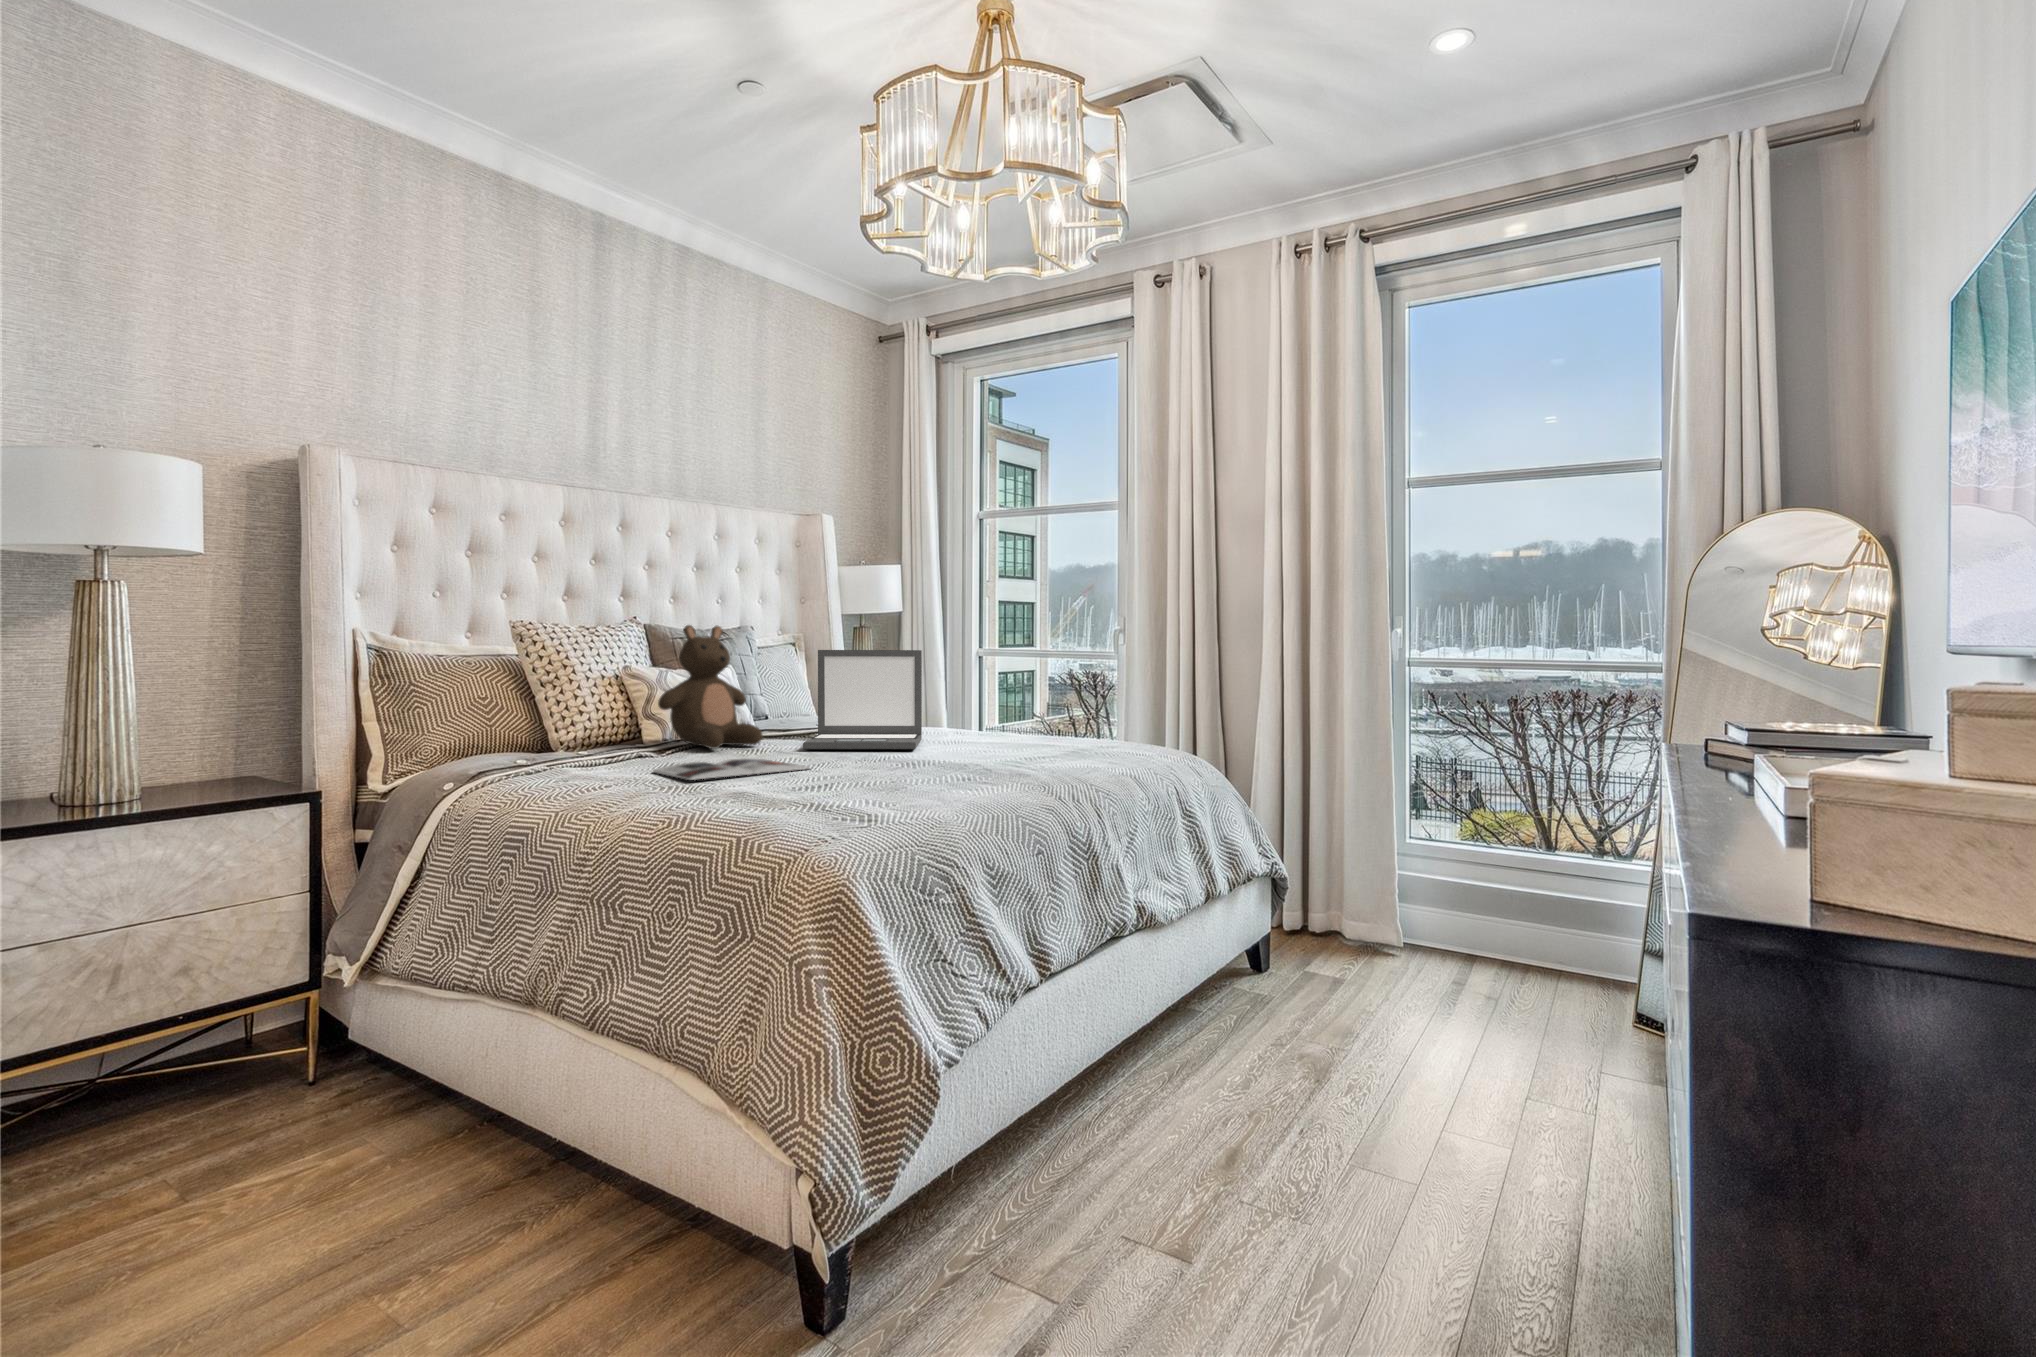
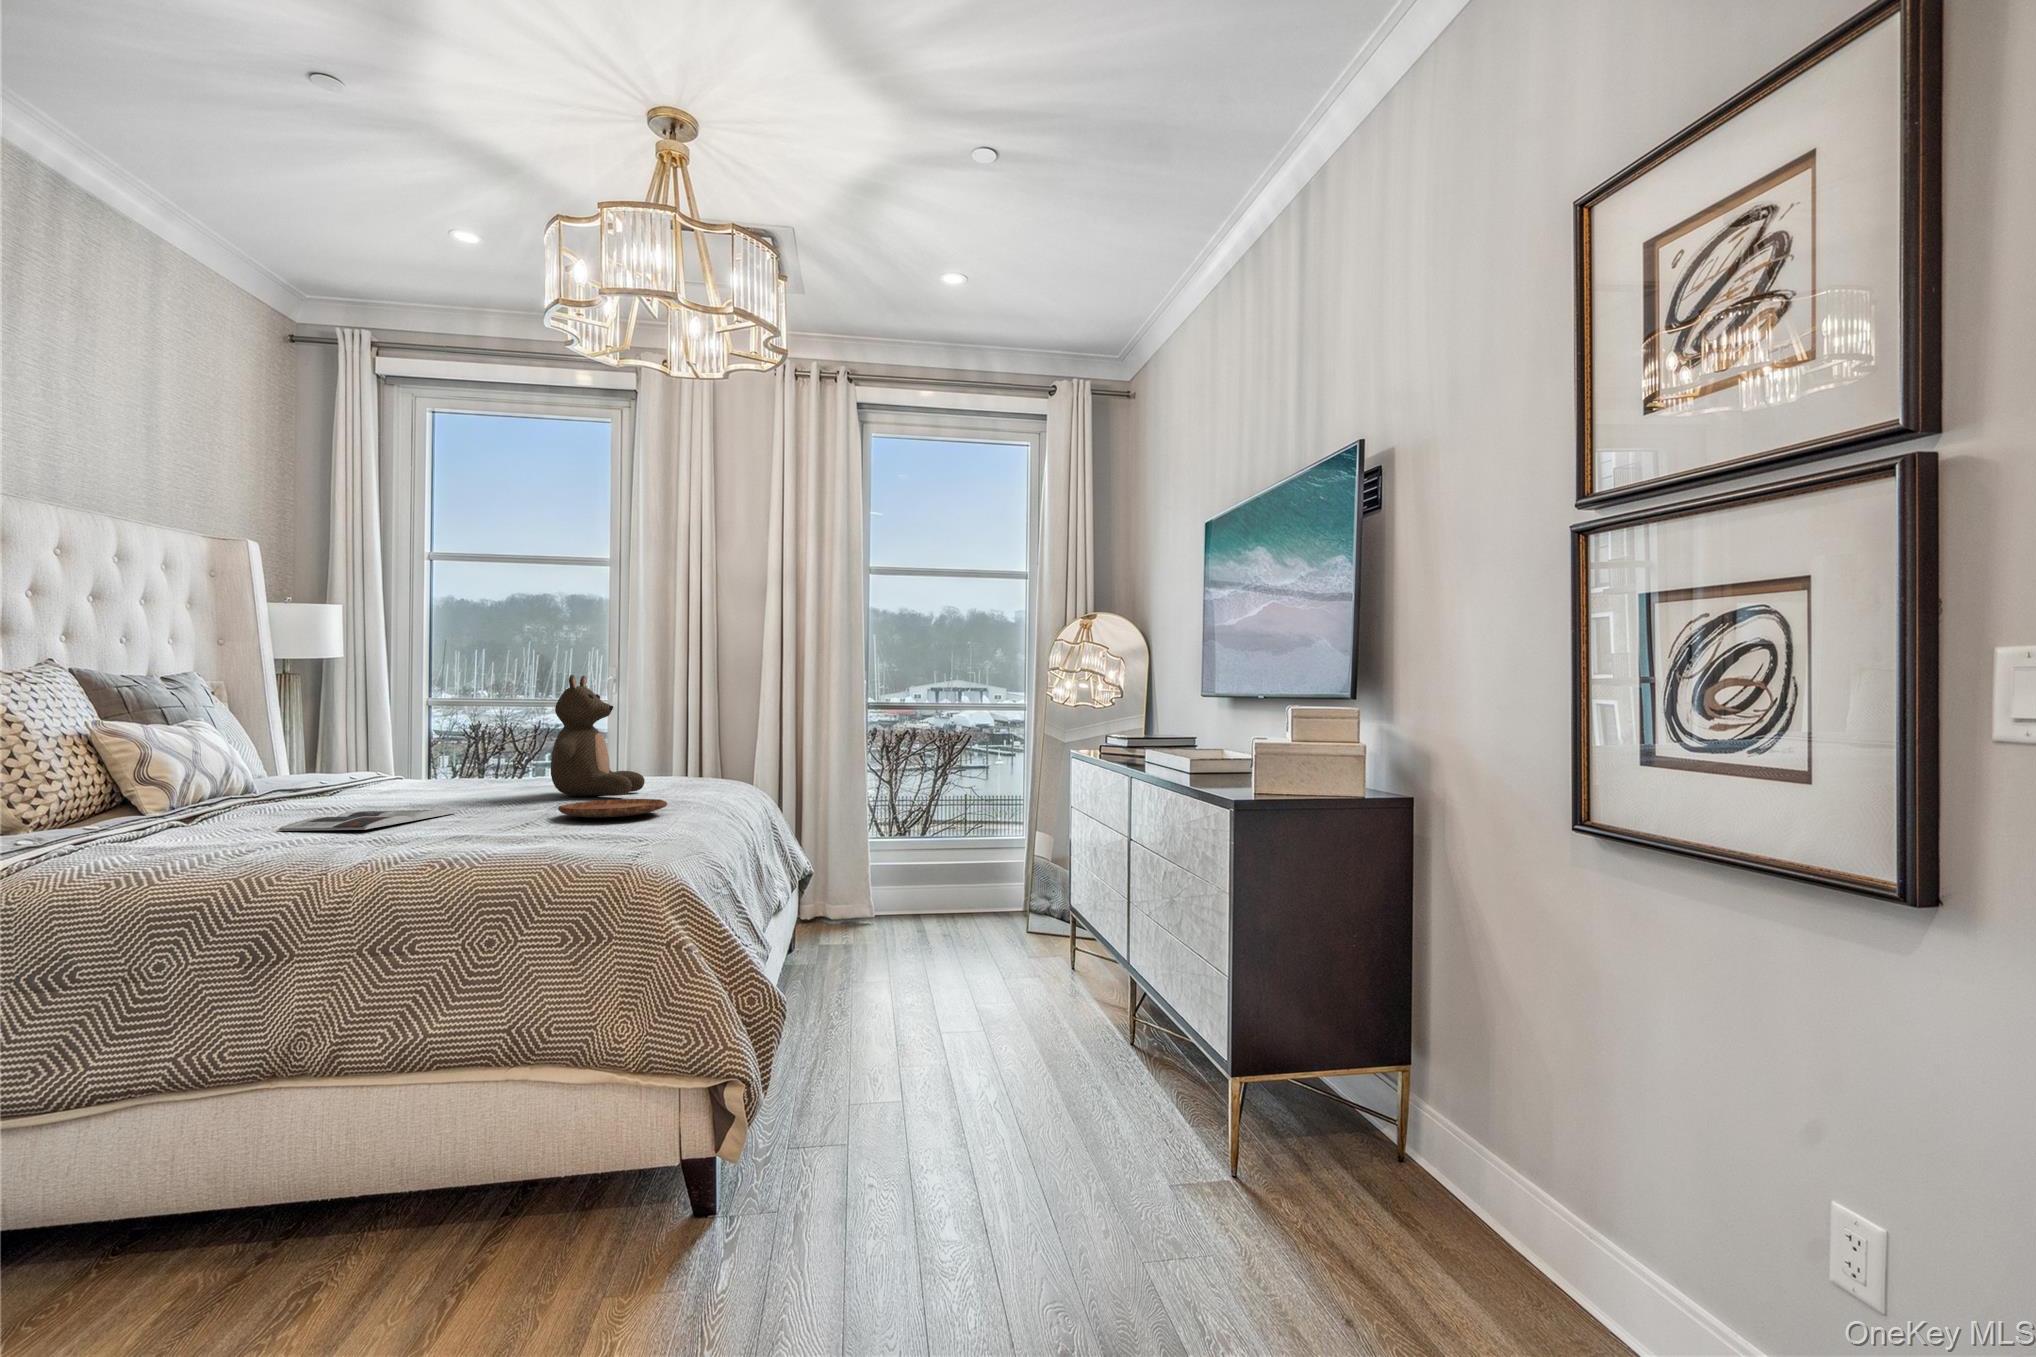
stuffed bear: present [658,625,763,749] -> present [551,675,645,796]
laptop: present [803,650,922,749] -> none [365,697,514,801]
tray: none [853,770,969,792] -> present [558,799,667,818]

